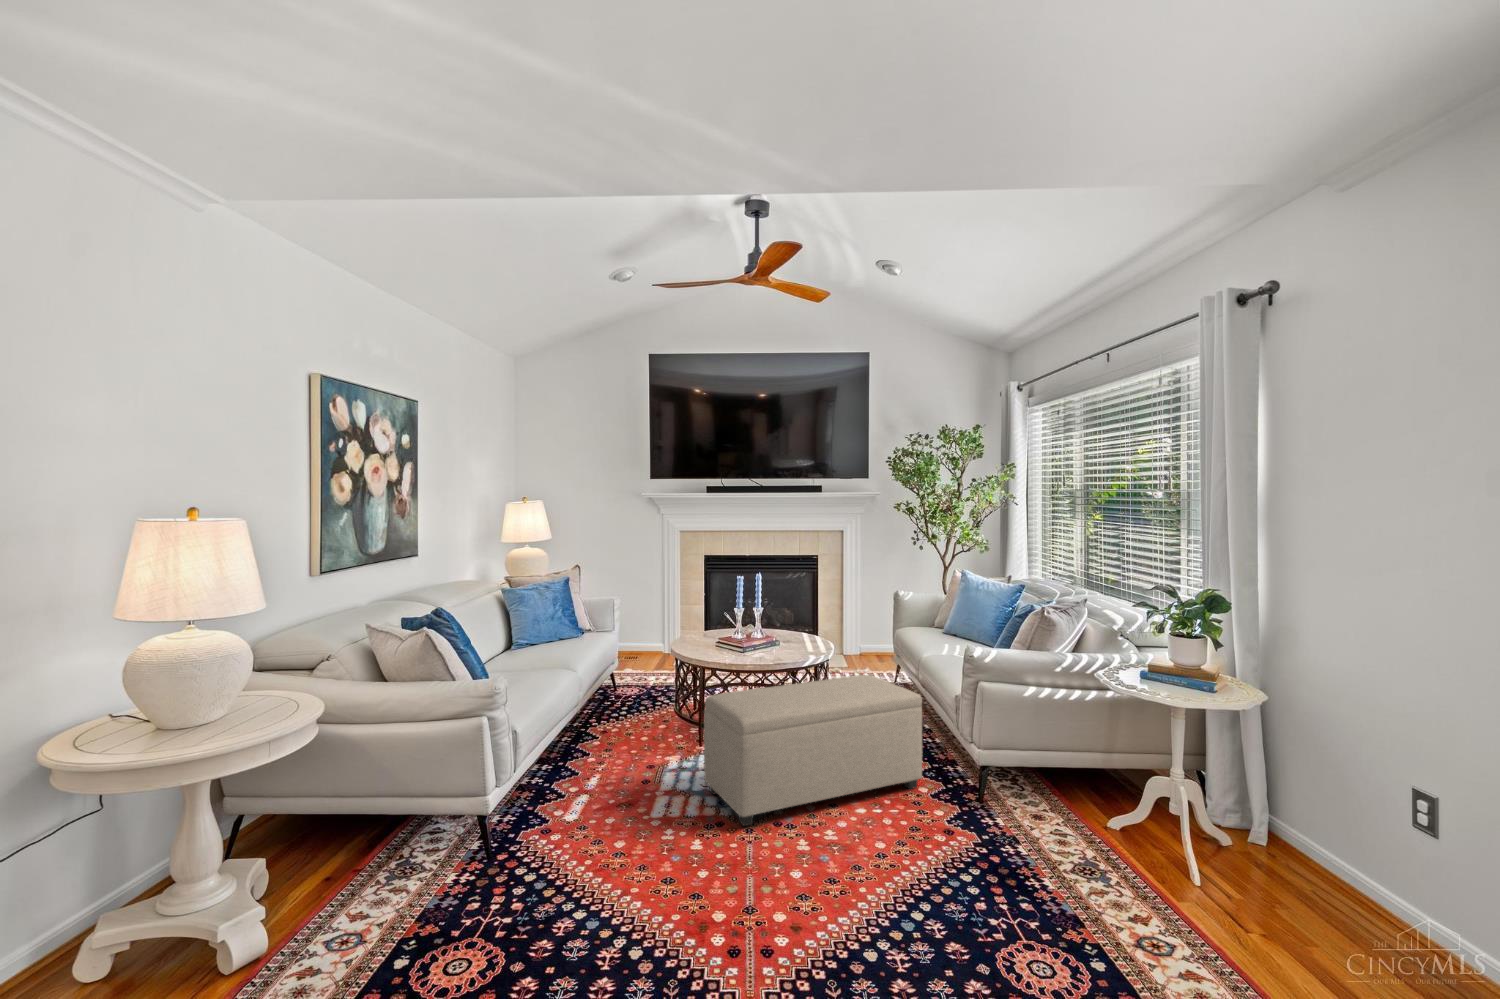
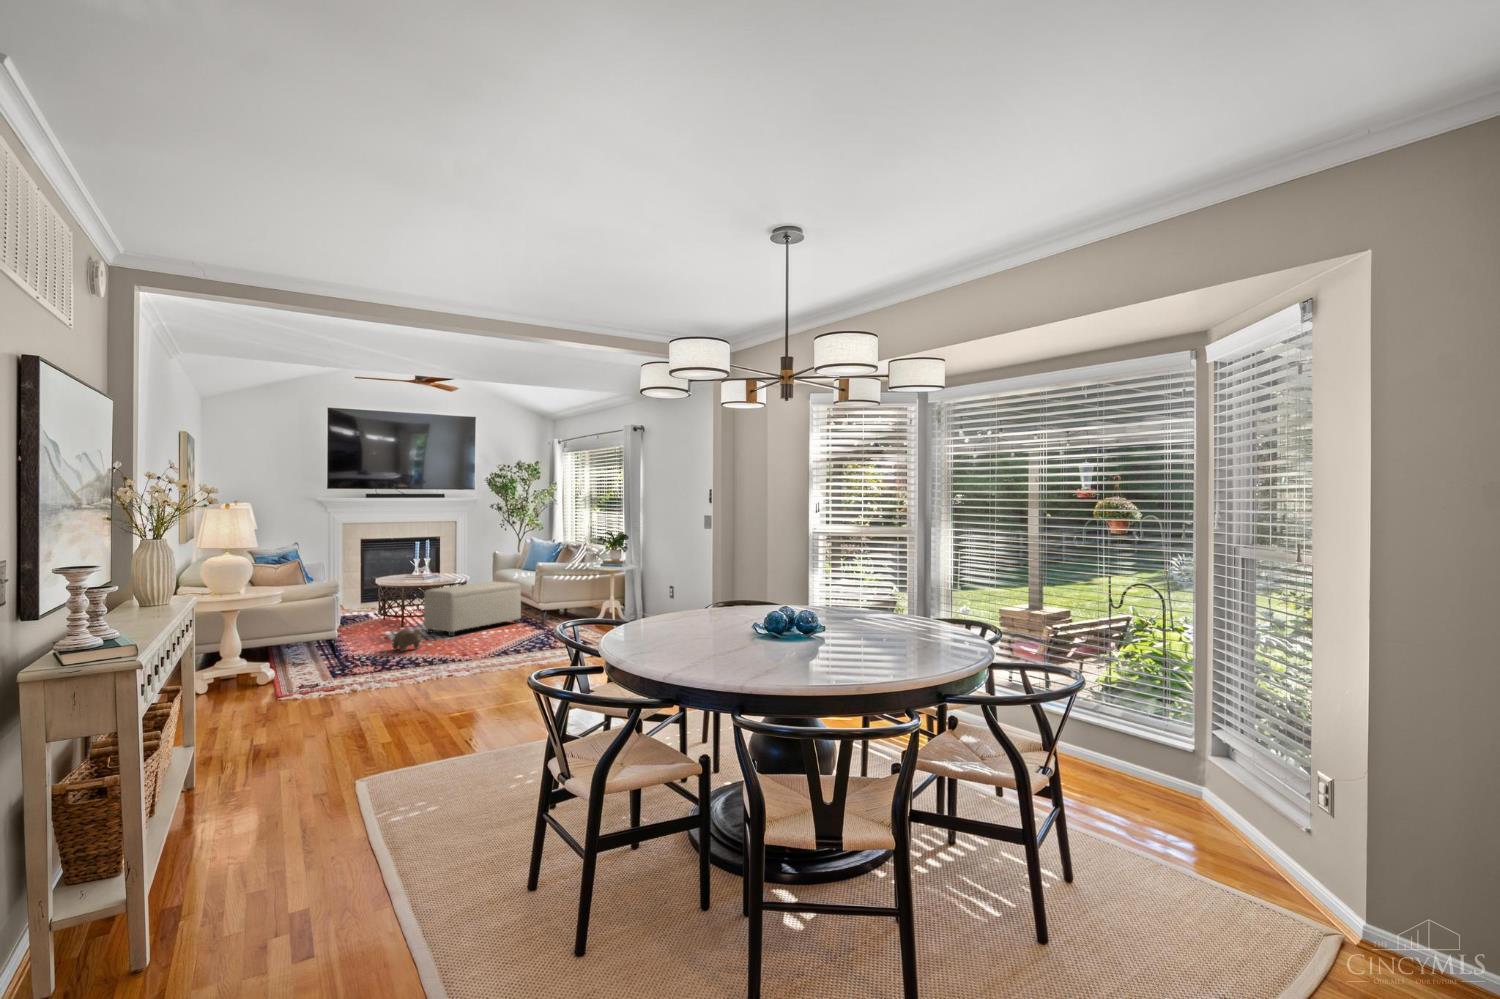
plush toy: none [576,824,637,894] -> present [392,628,422,652]

